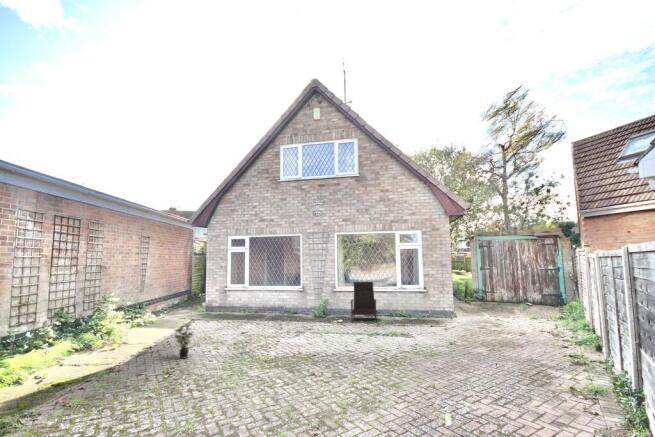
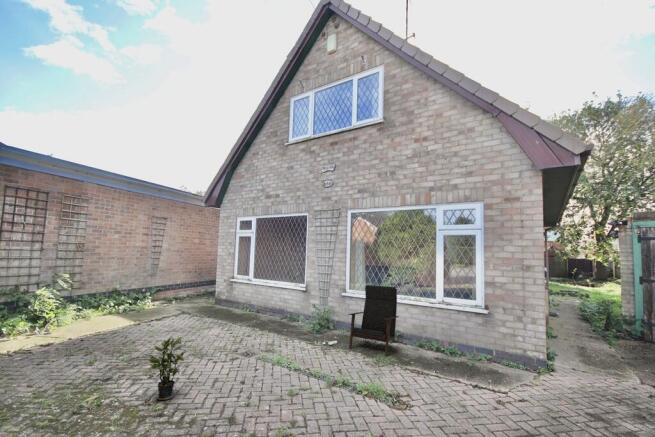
potted plant: present [175,323,193,359] -> present [149,336,184,400]

